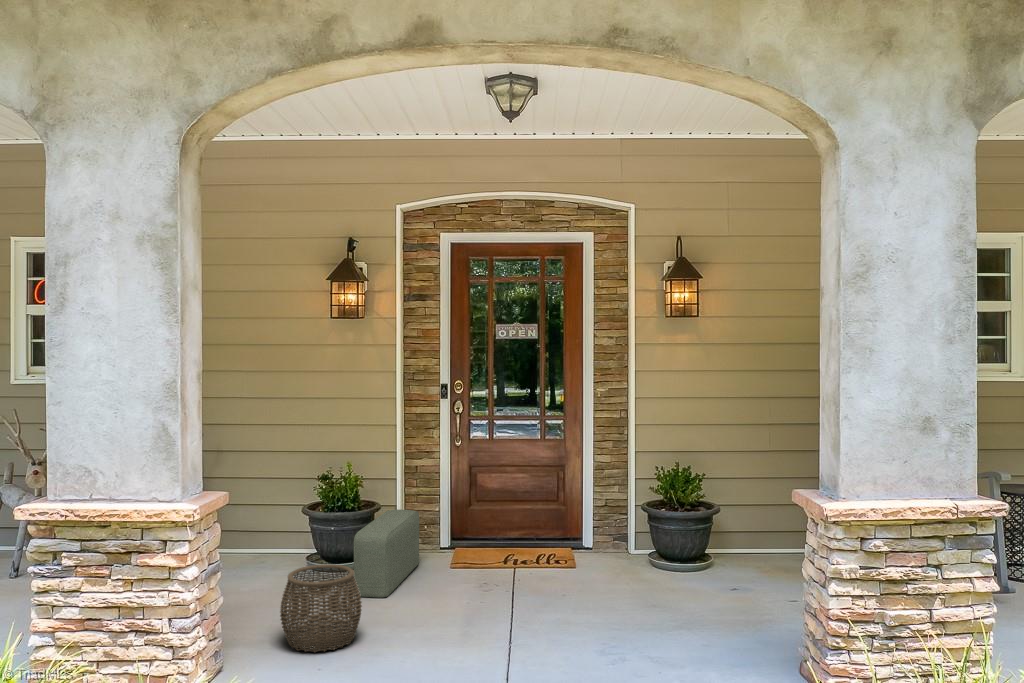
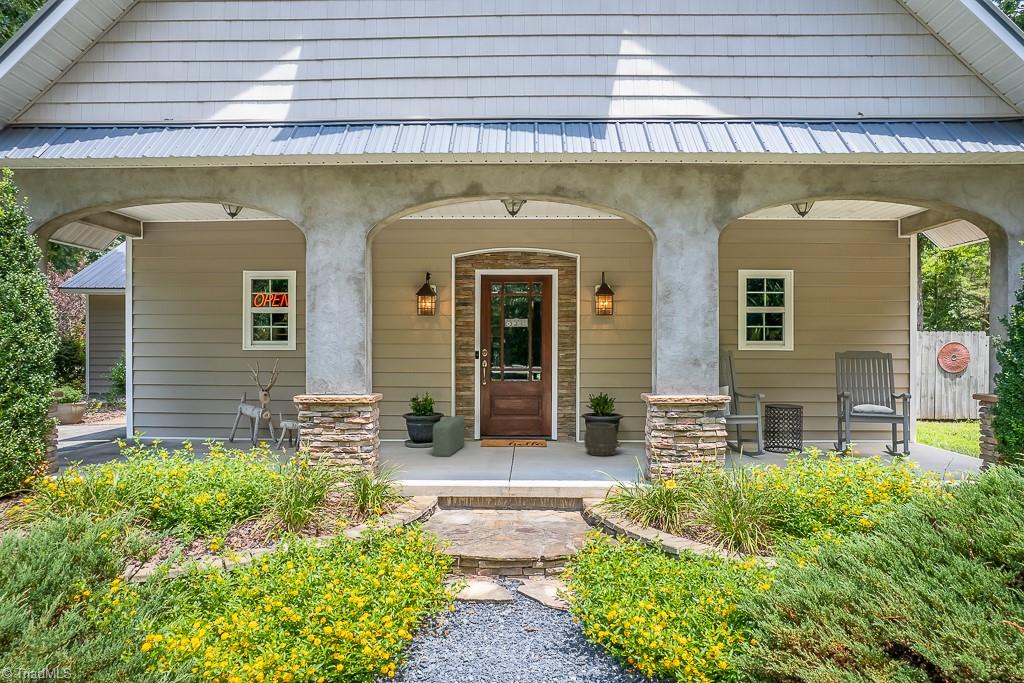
woven basket: present [280,564,362,652] -> present [584,423,618,456]

